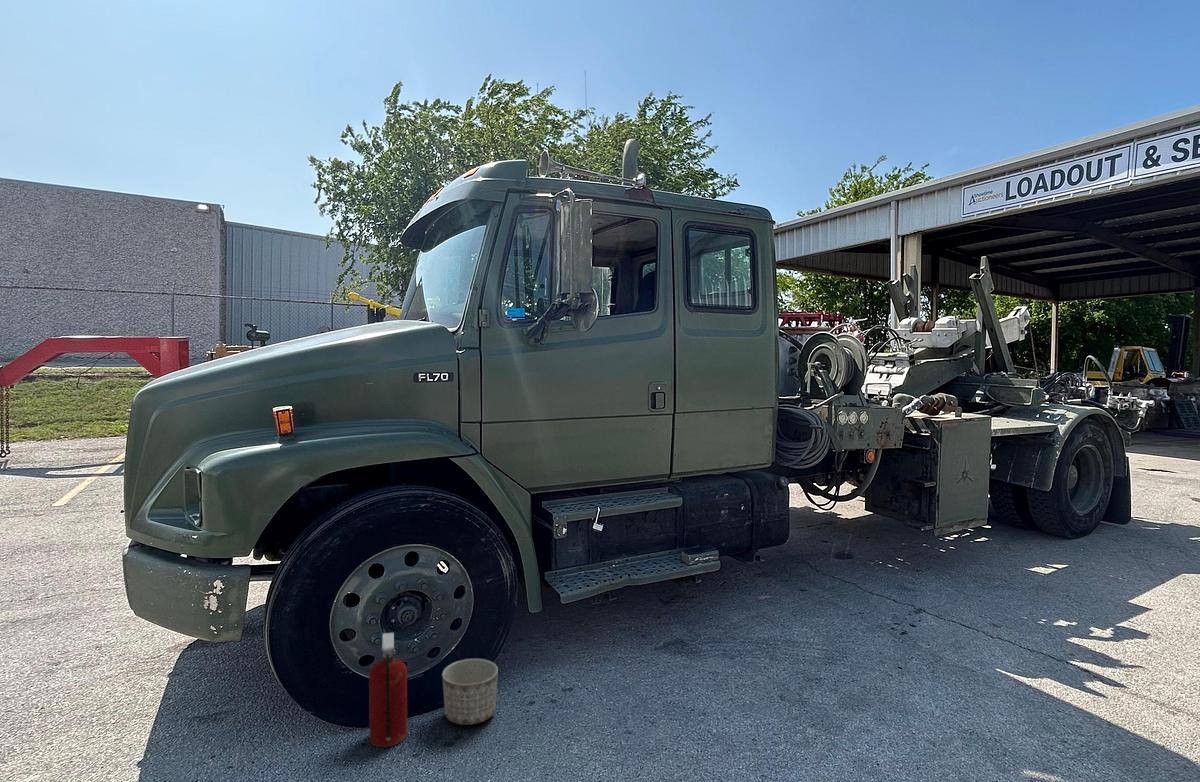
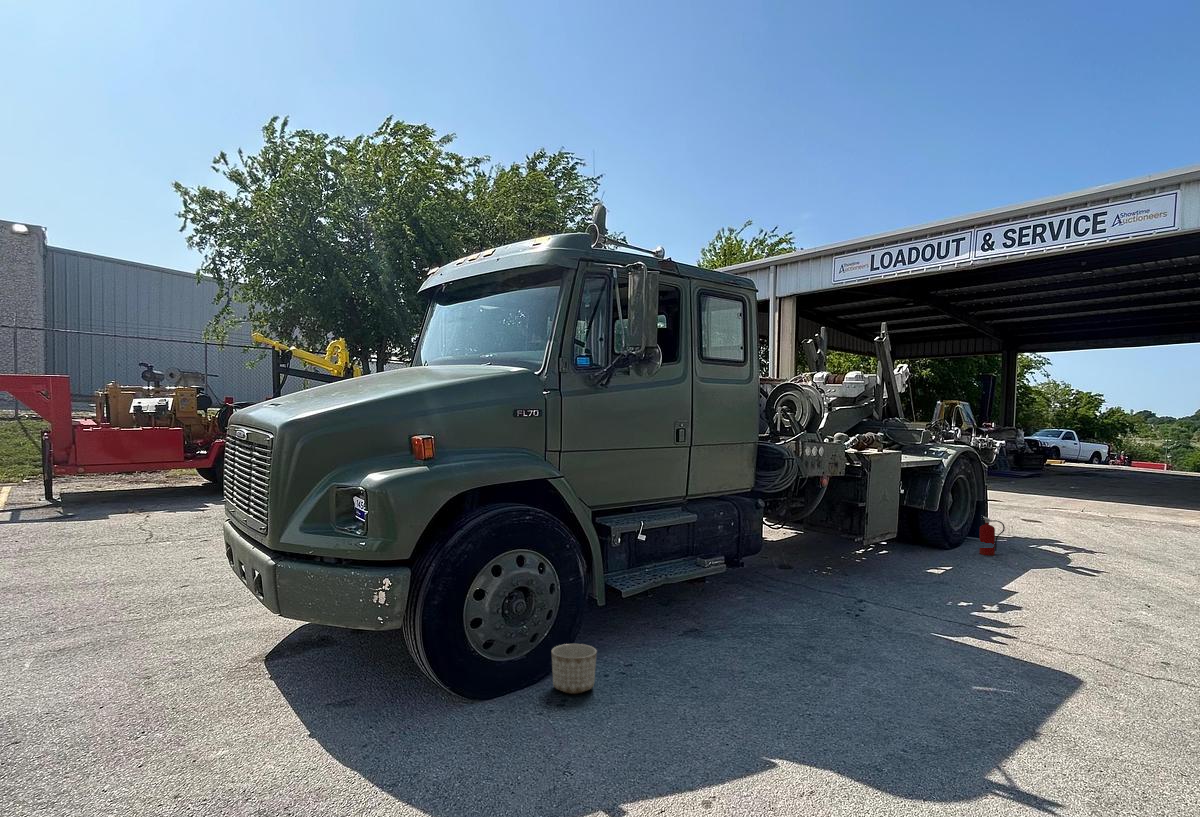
fire extinguisher: present [369,633,407,747] -> present [979,516,1005,555]

